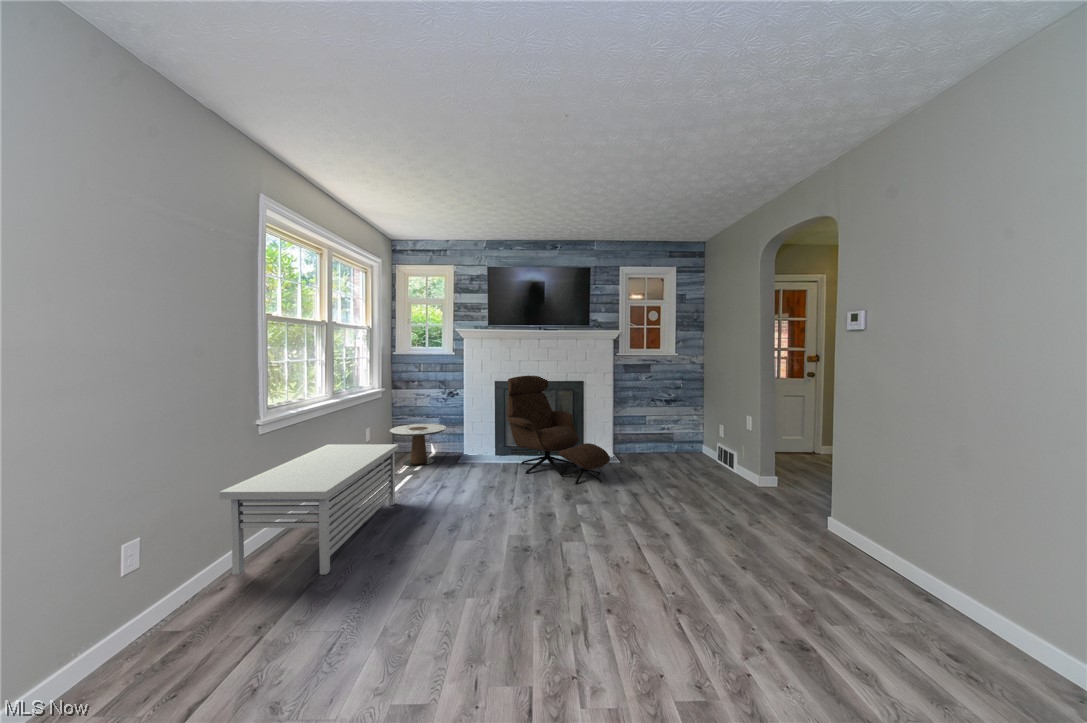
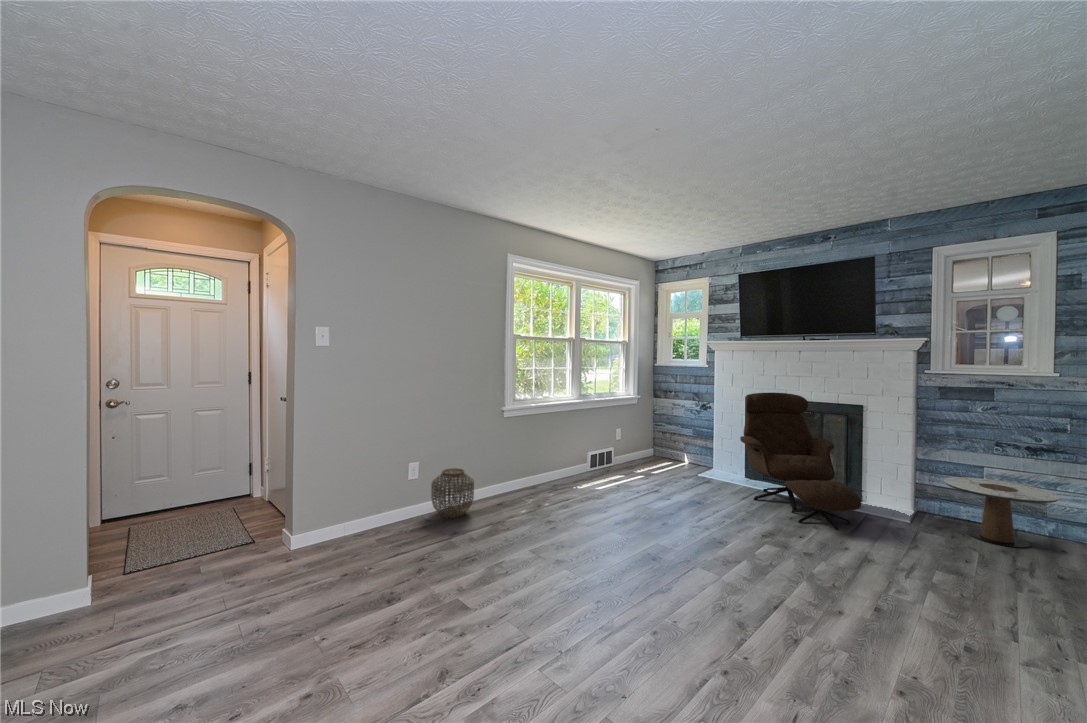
side table: present [390,424,446,466] -> present [944,477,1060,548]
storage bench: present [219,444,398,575] -> none [488,433,615,512]
woven basket: none [120,552,229,658] -> present [431,468,474,518]

